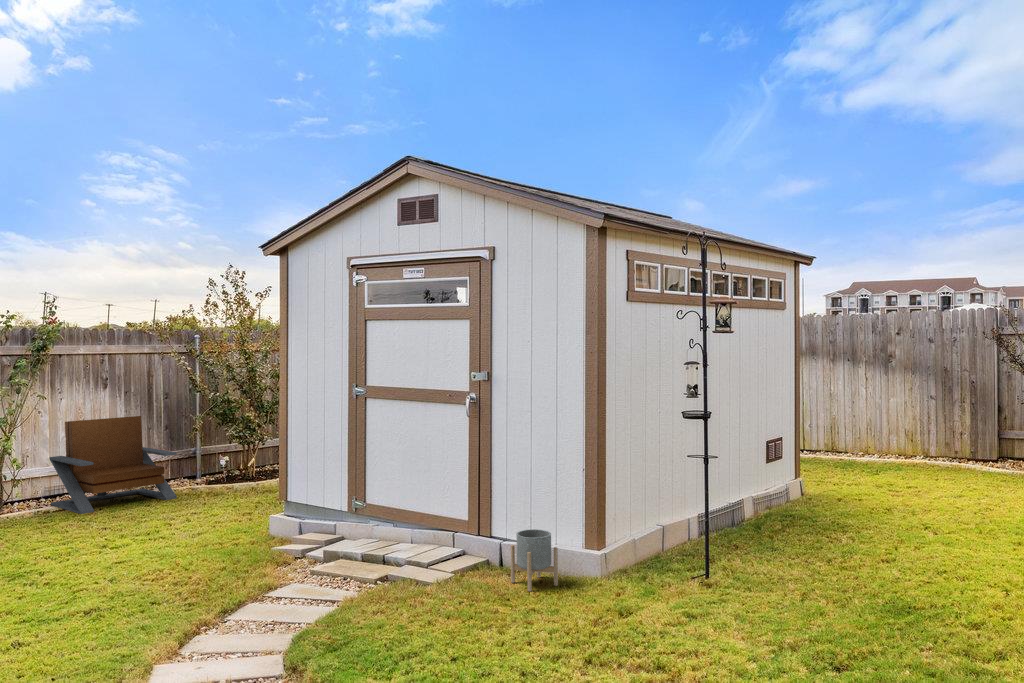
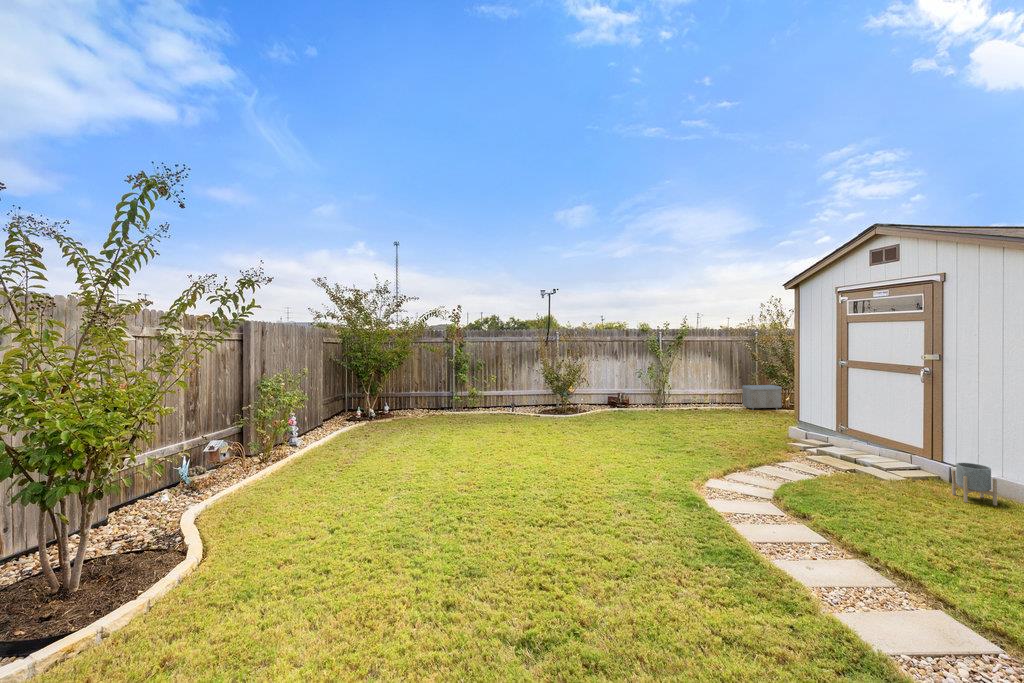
lounge chair: present [50,416,177,514] -> none [684,370,743,413]
storage bench: none [174,438,243,490] -> present [742,385,782,410]

